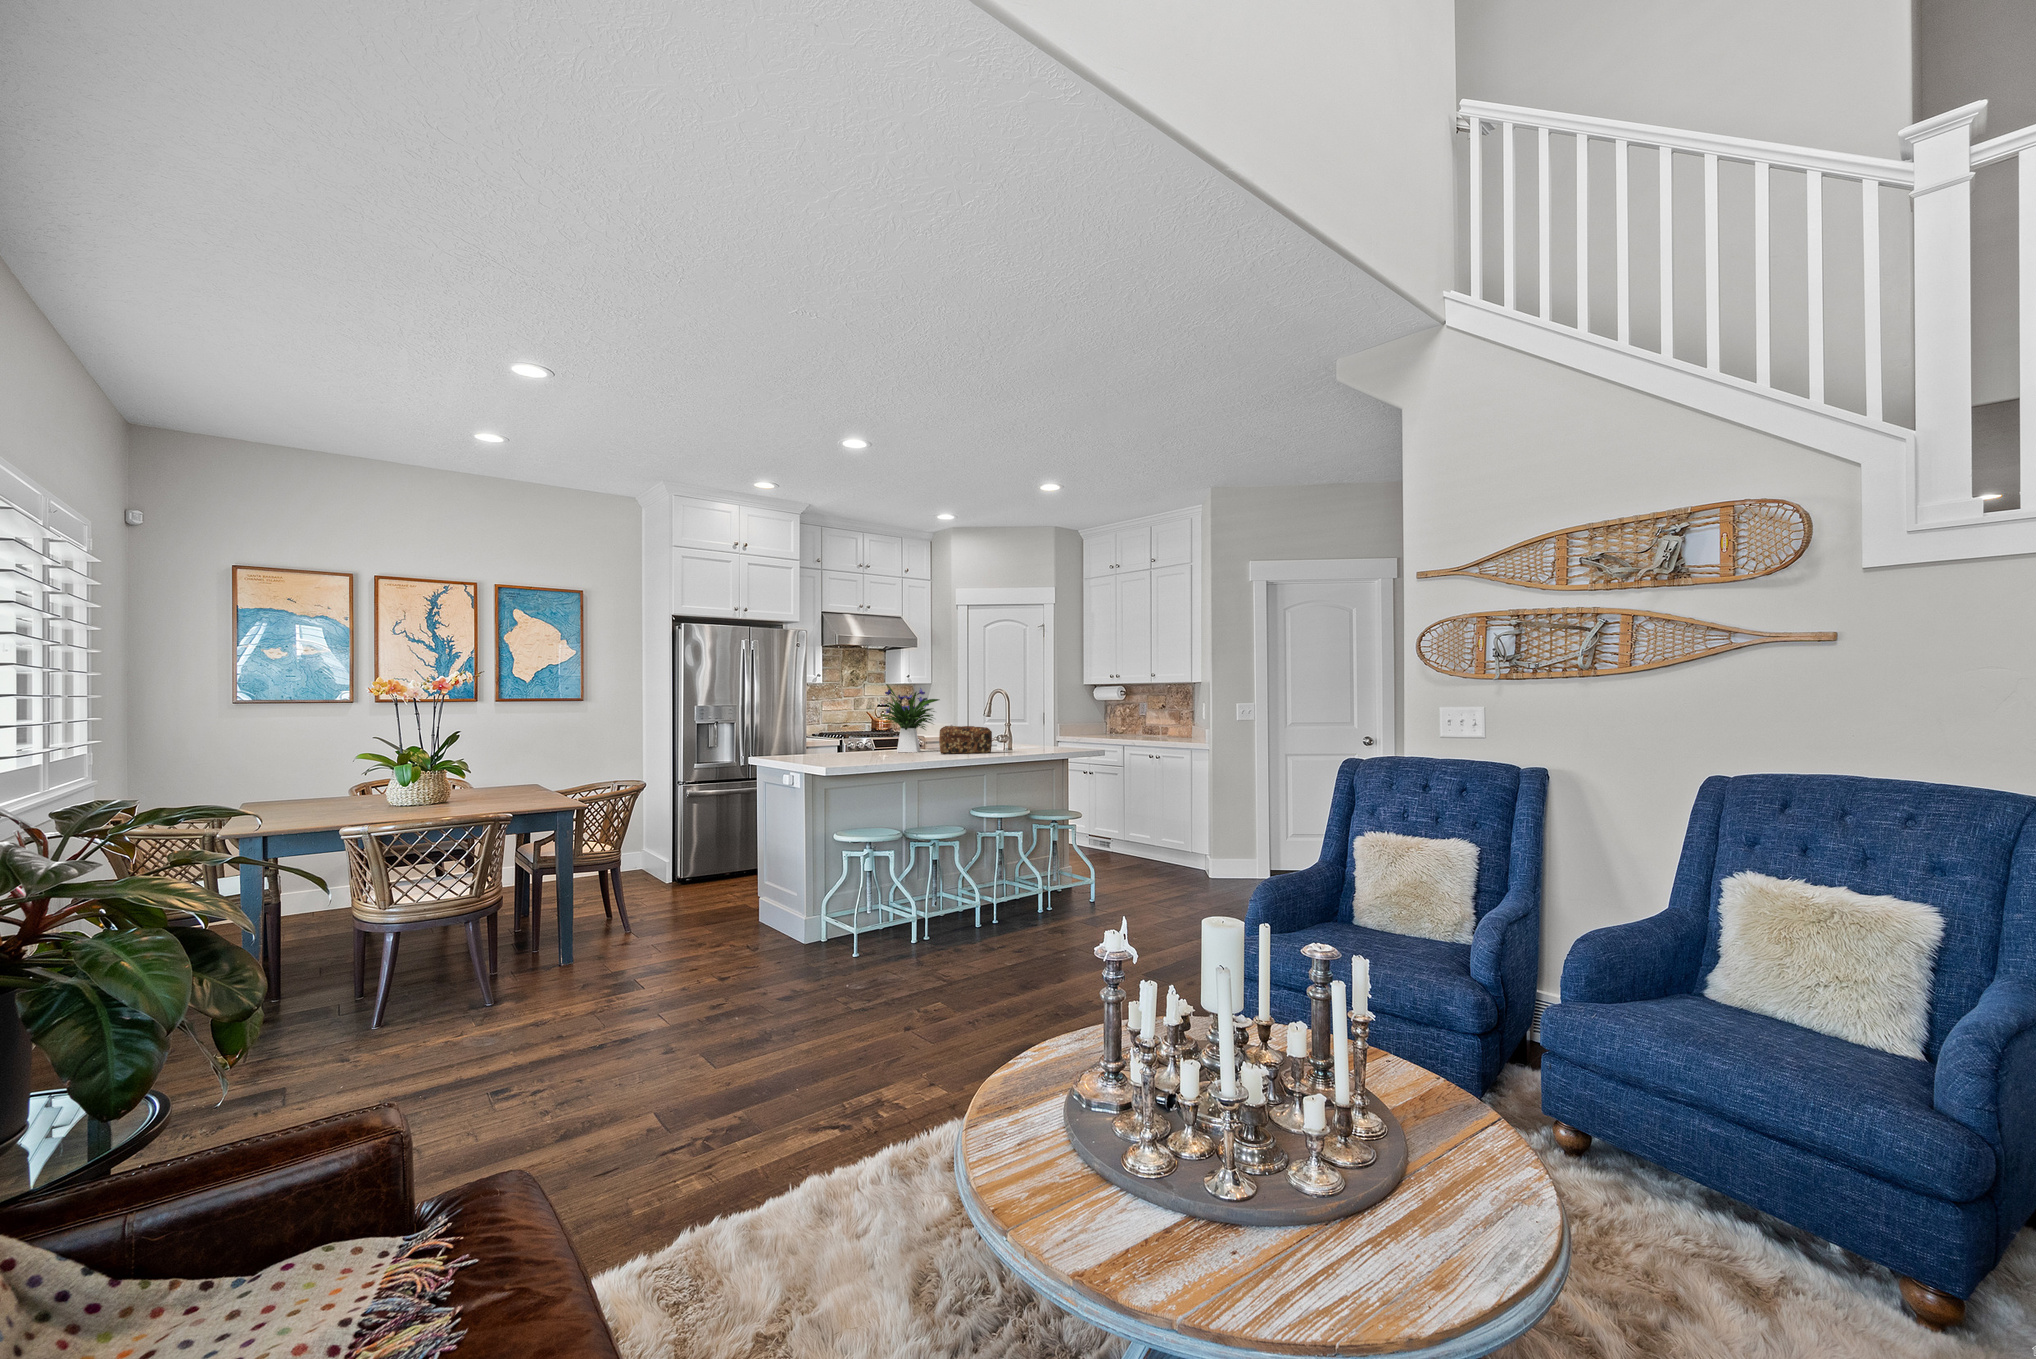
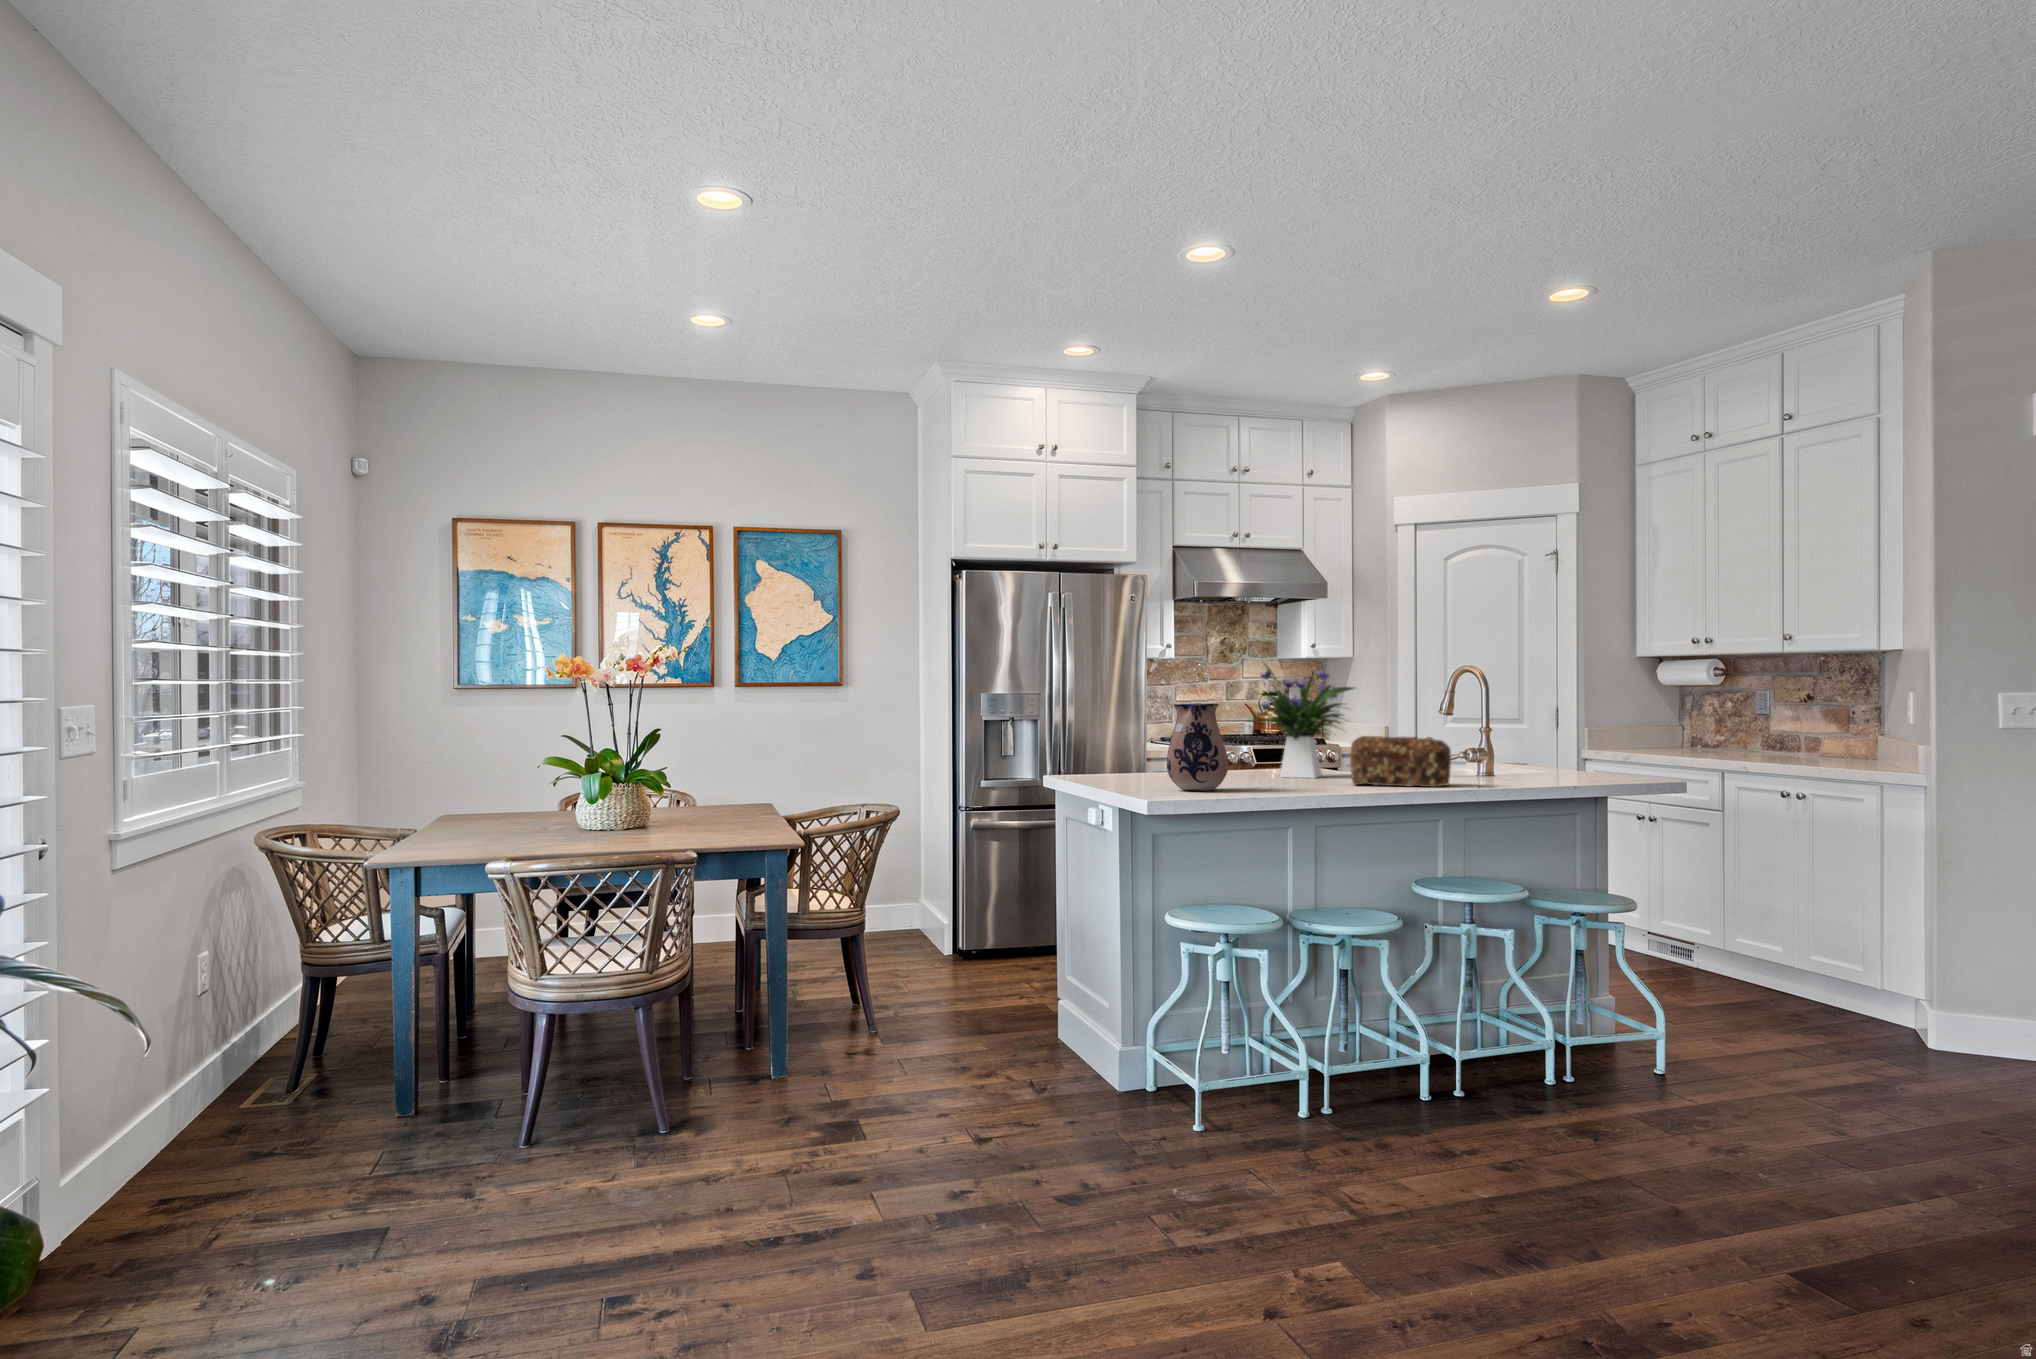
ceramic pitcher: none [837,708,873,759] -> present [1167,703,1228,791]

